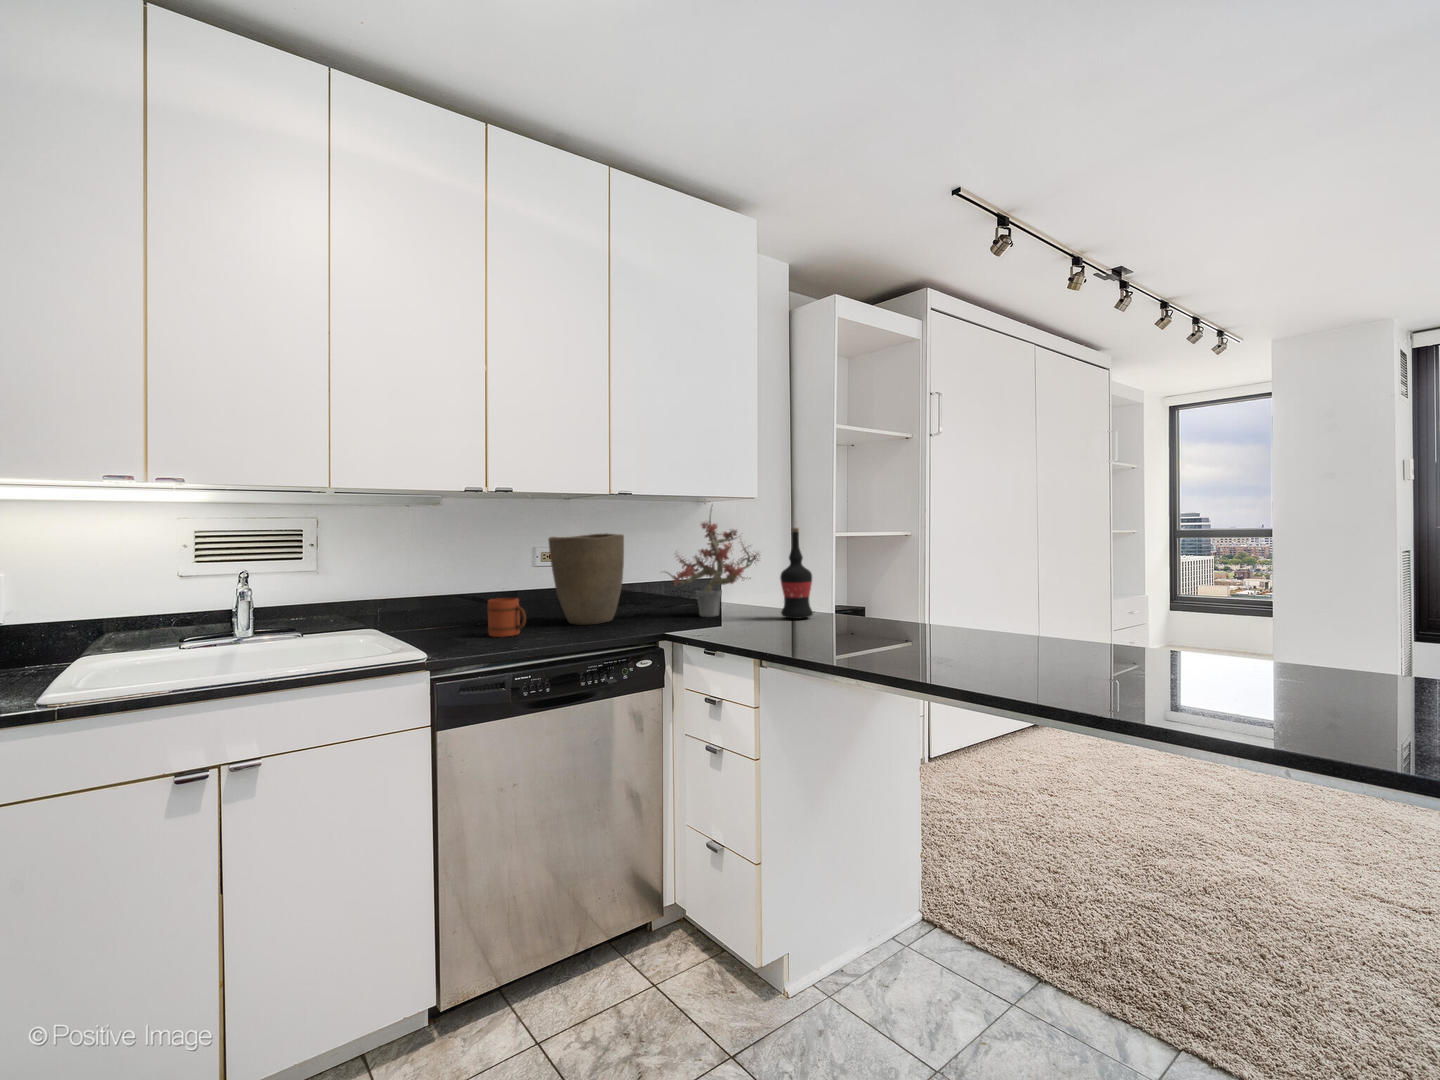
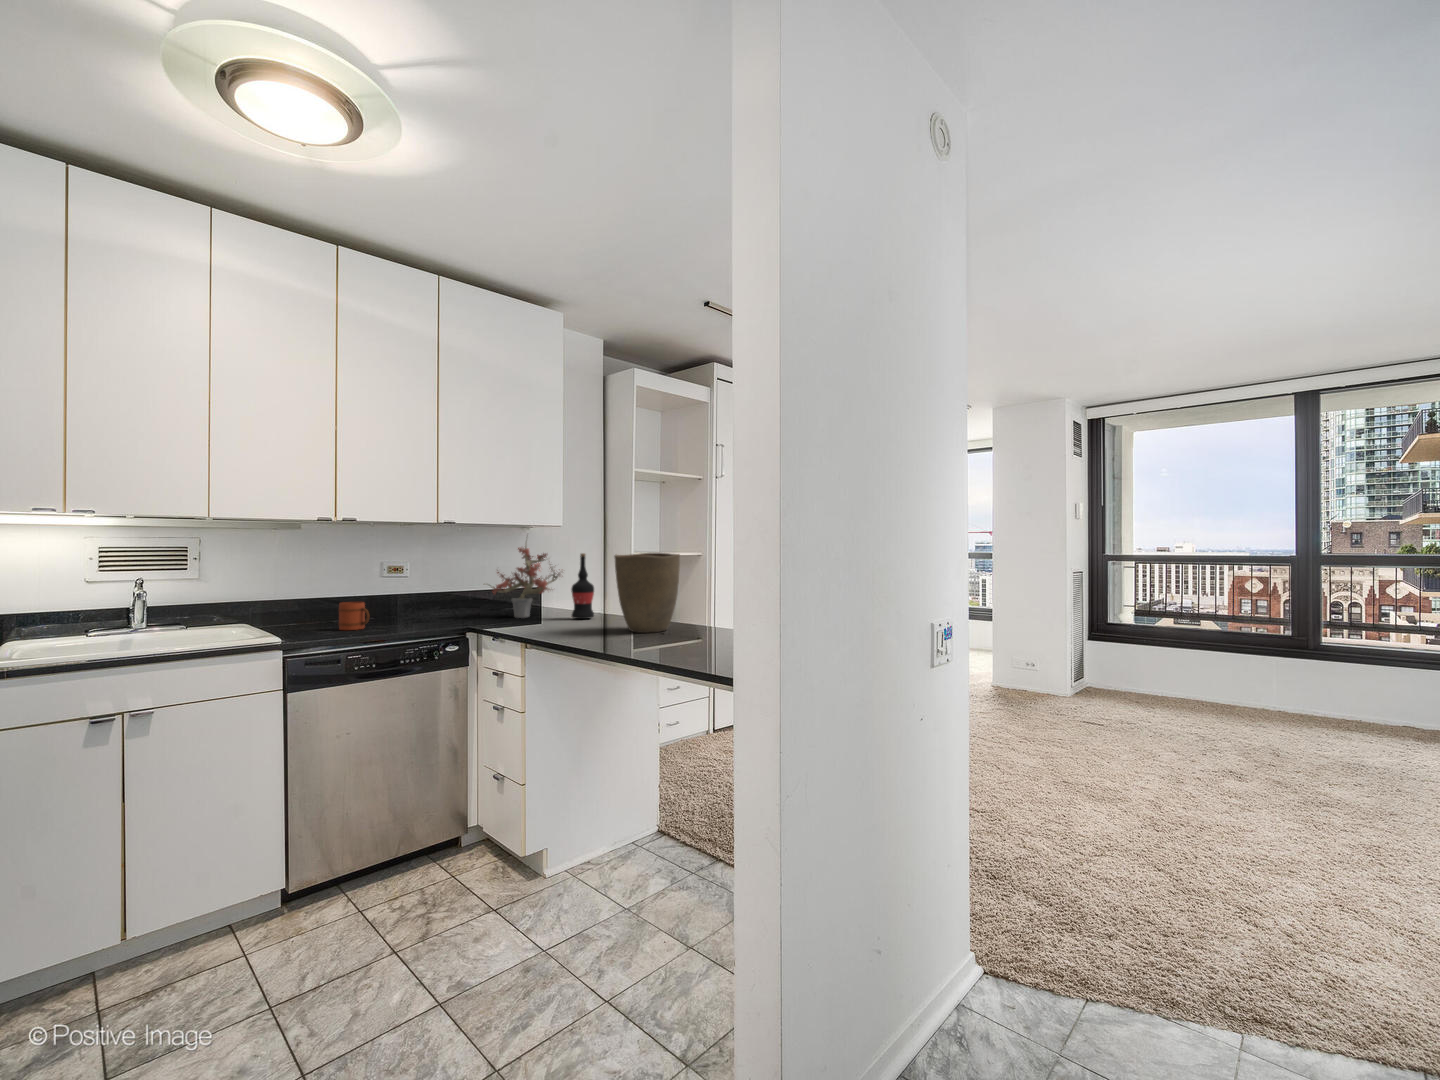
vase: present [548,533,624,625] -> present [614,552,680,633]

